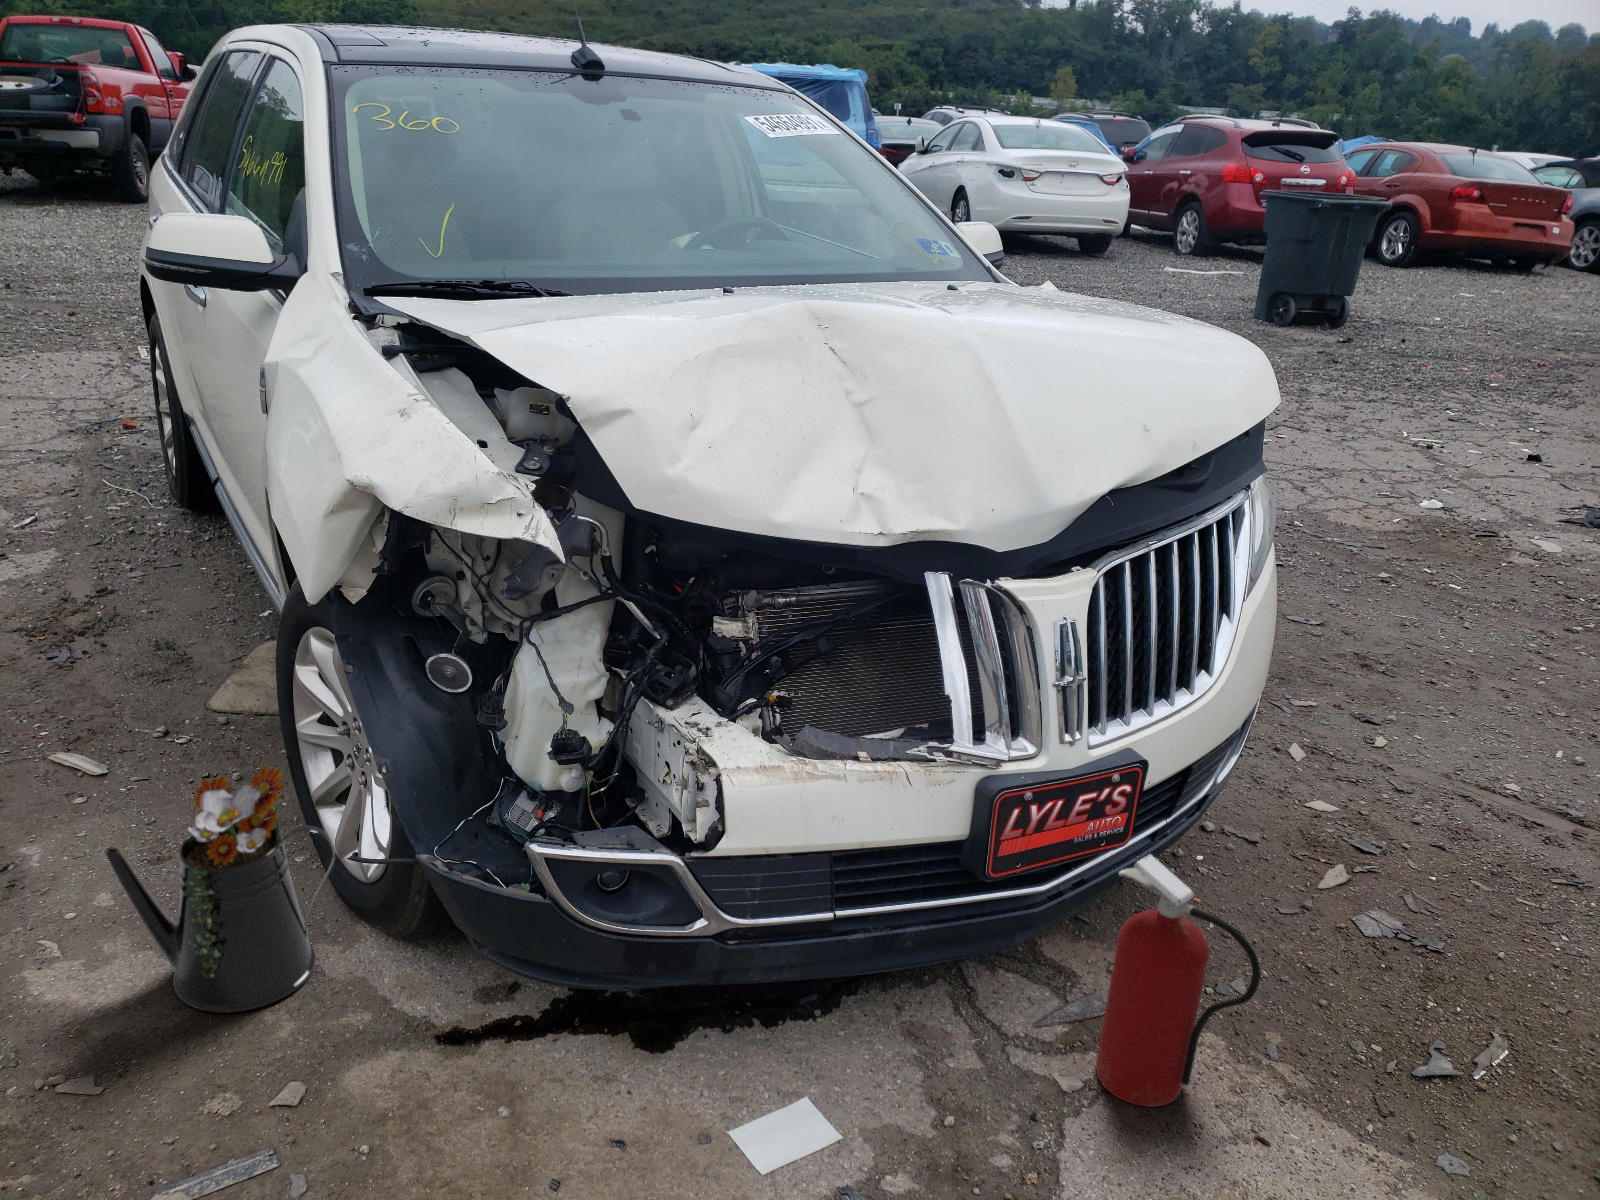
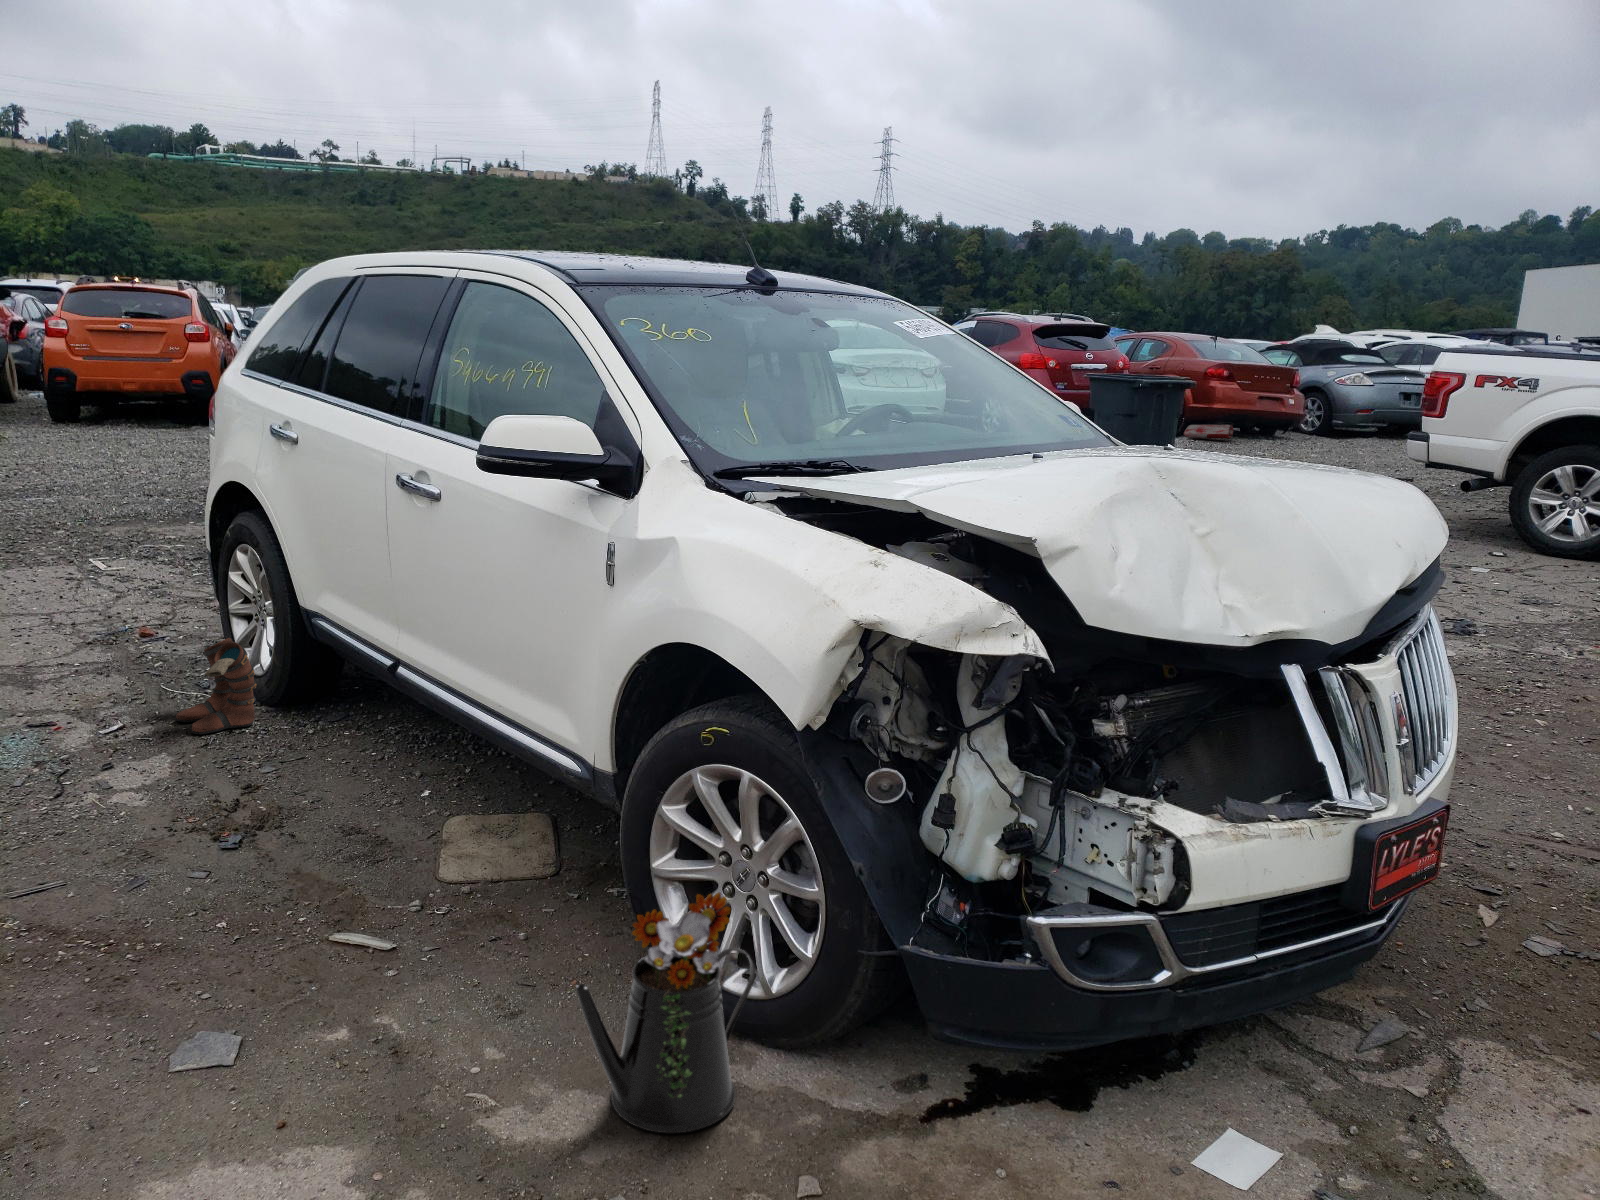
bag: none [1415,252,1478,274] -> present [1184,423,1234,441]
boots: none [94,436,166,531] -> present [176,638,256,734]
fire extinguisher: present [1095,854,1260,1107] -> none [1411,884,1567,1099]

